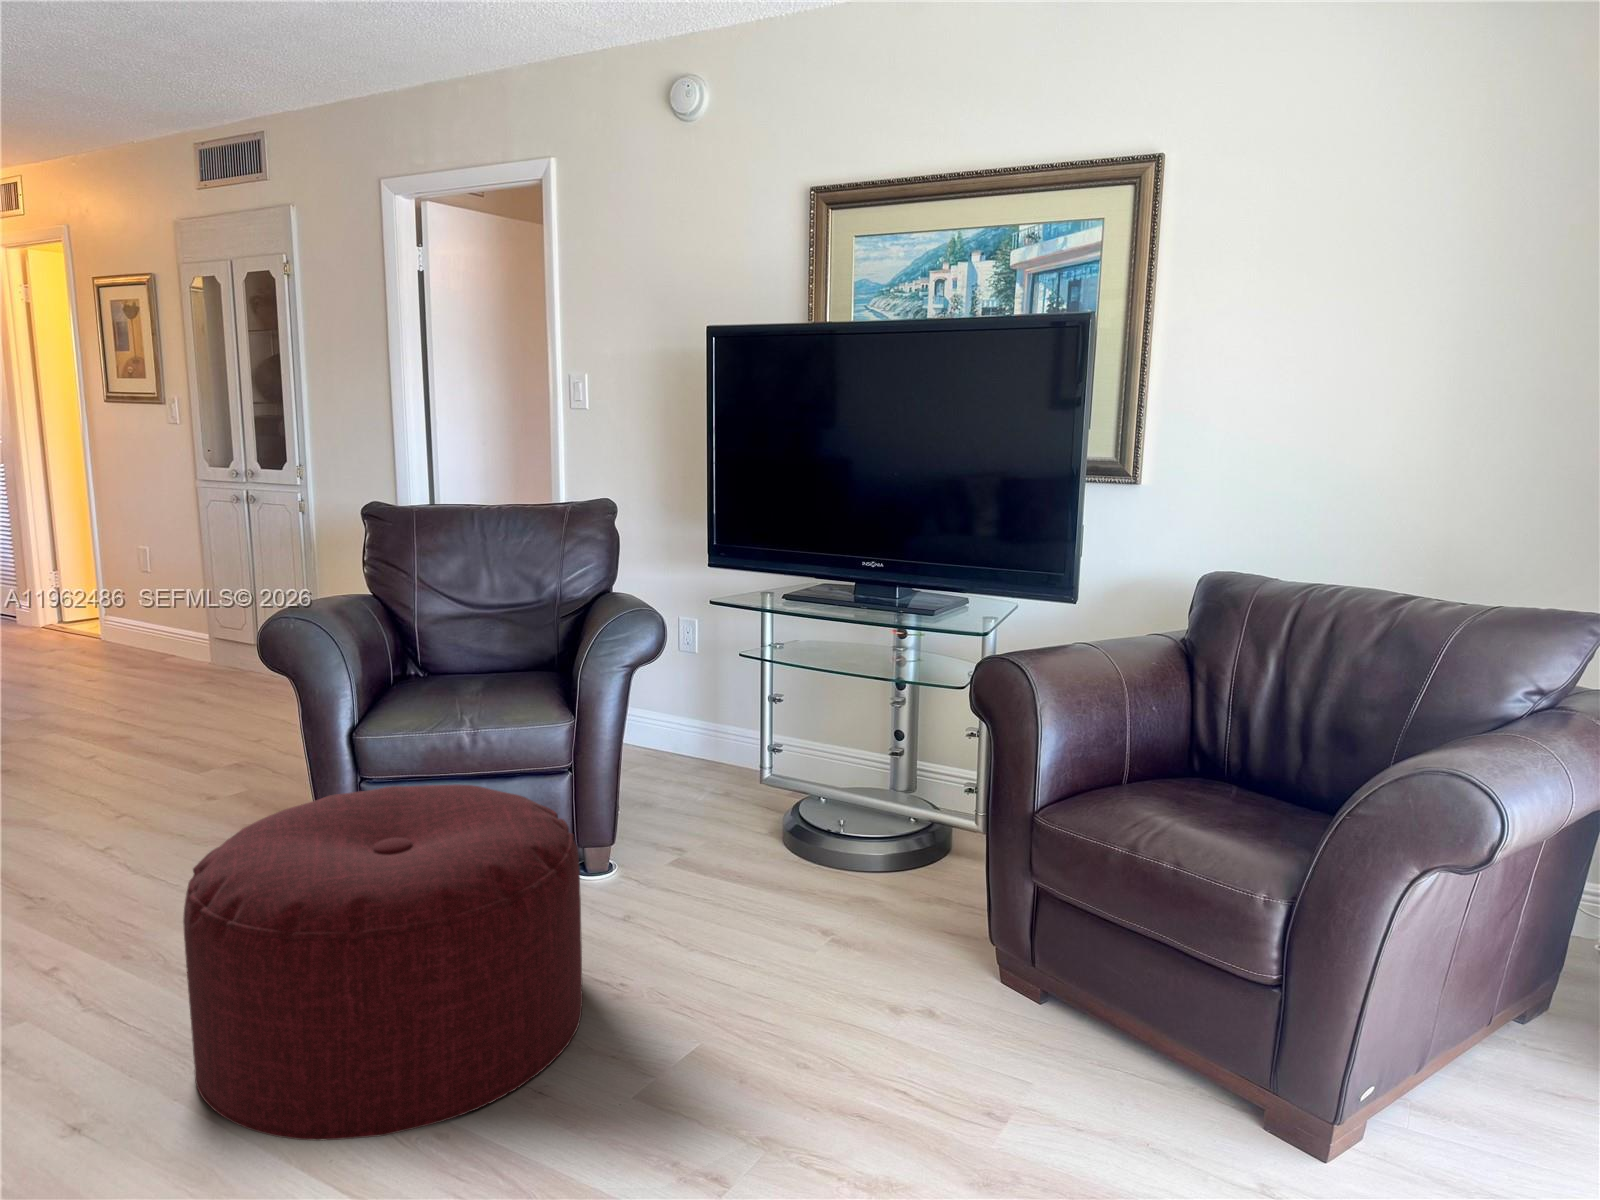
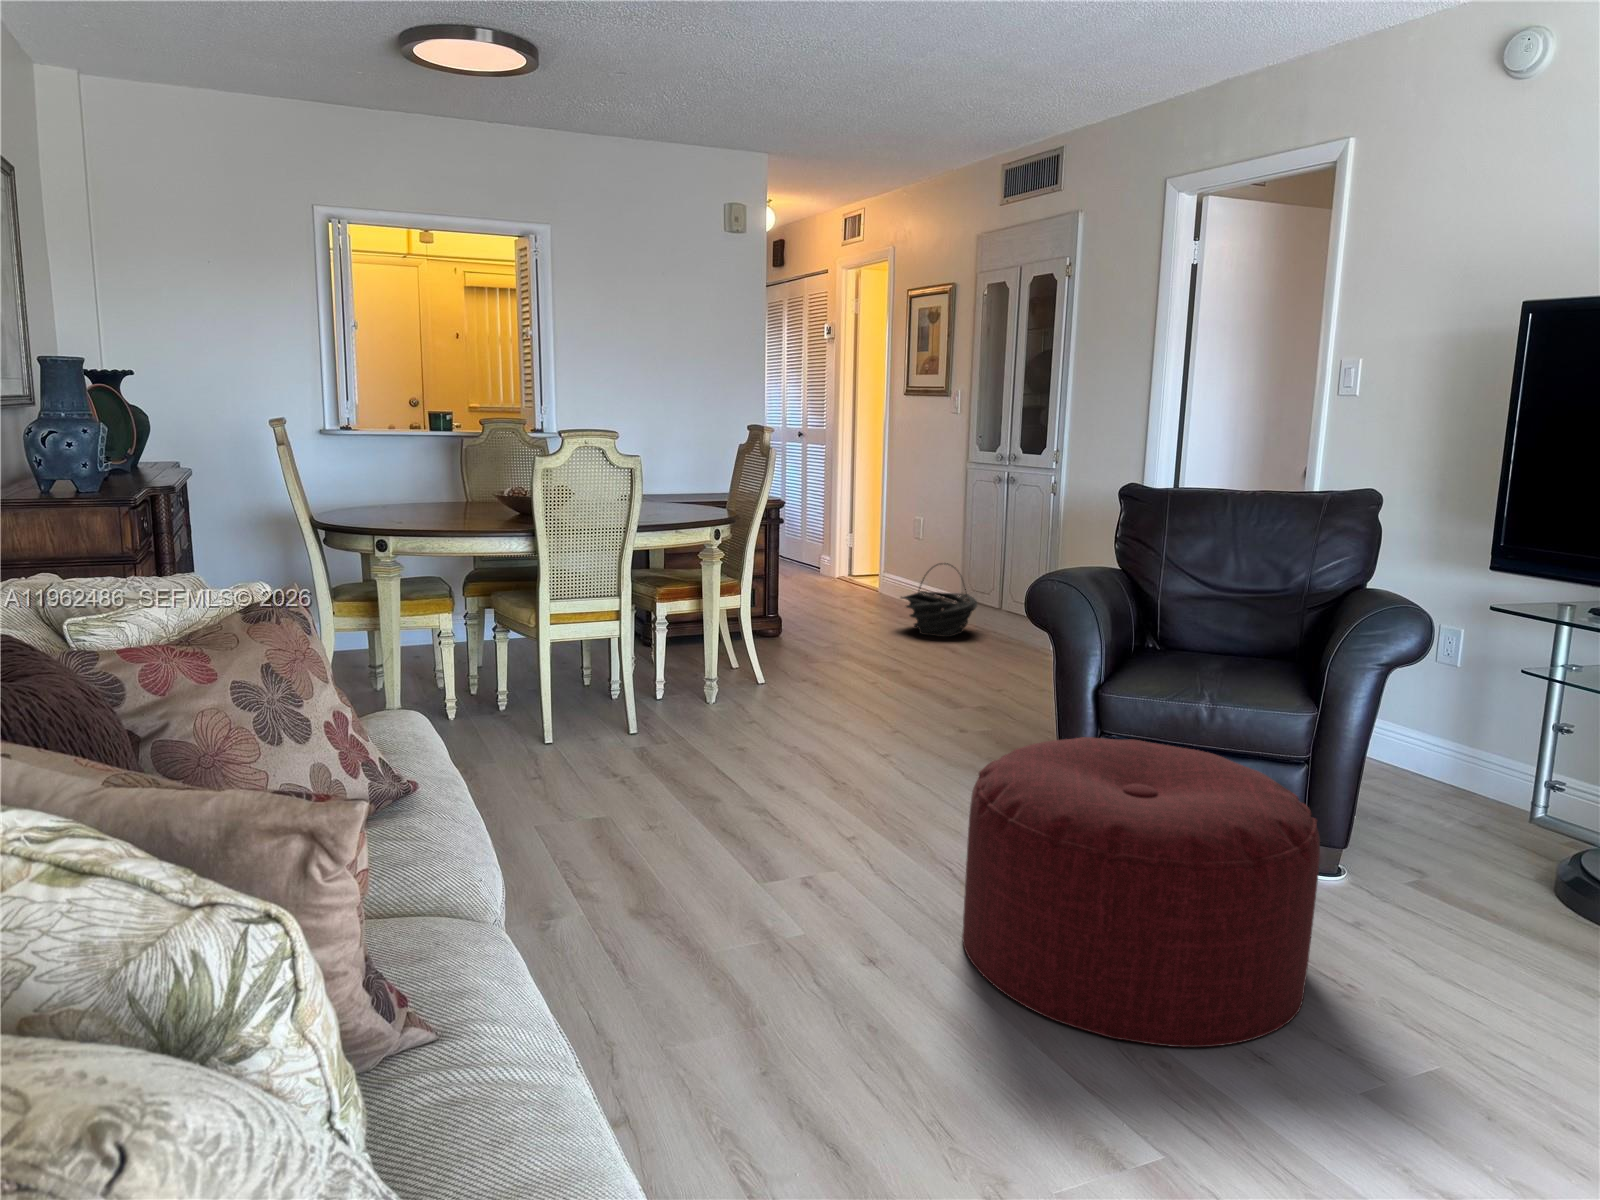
basket: none [123,602,230,690] -> present [901,563,978,637]

